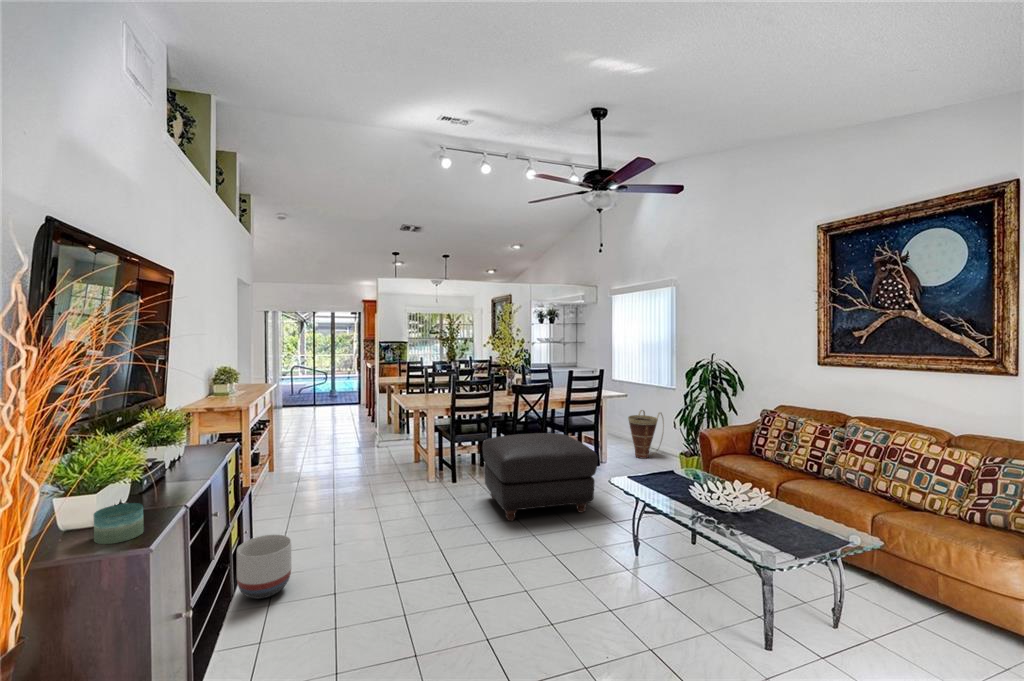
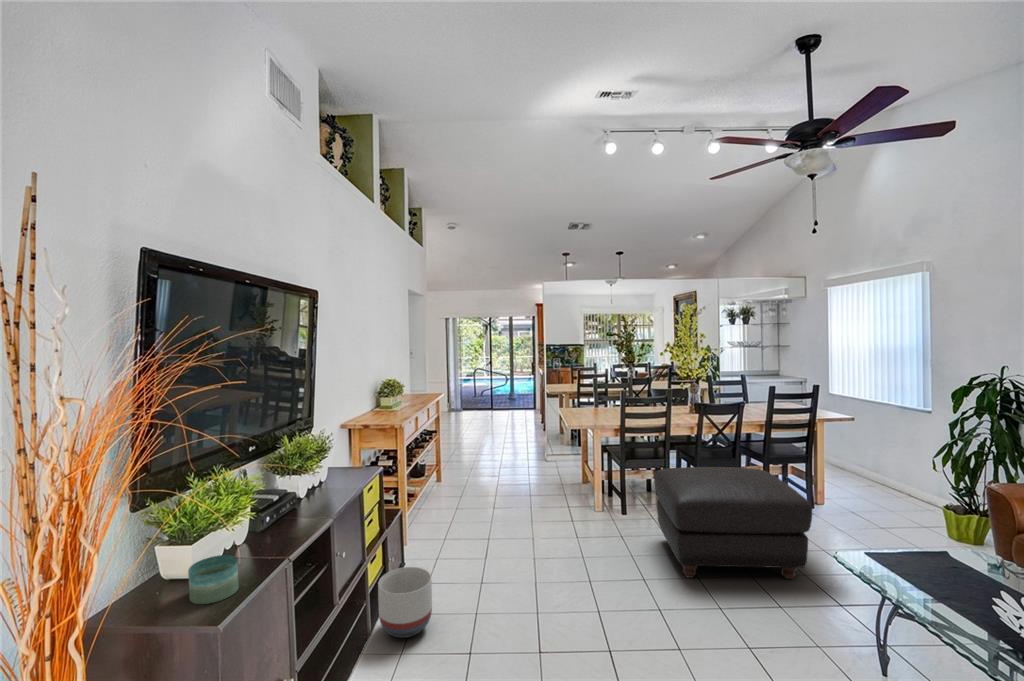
basket: present [628,410,664,459] -> none [858,438,915,504]

